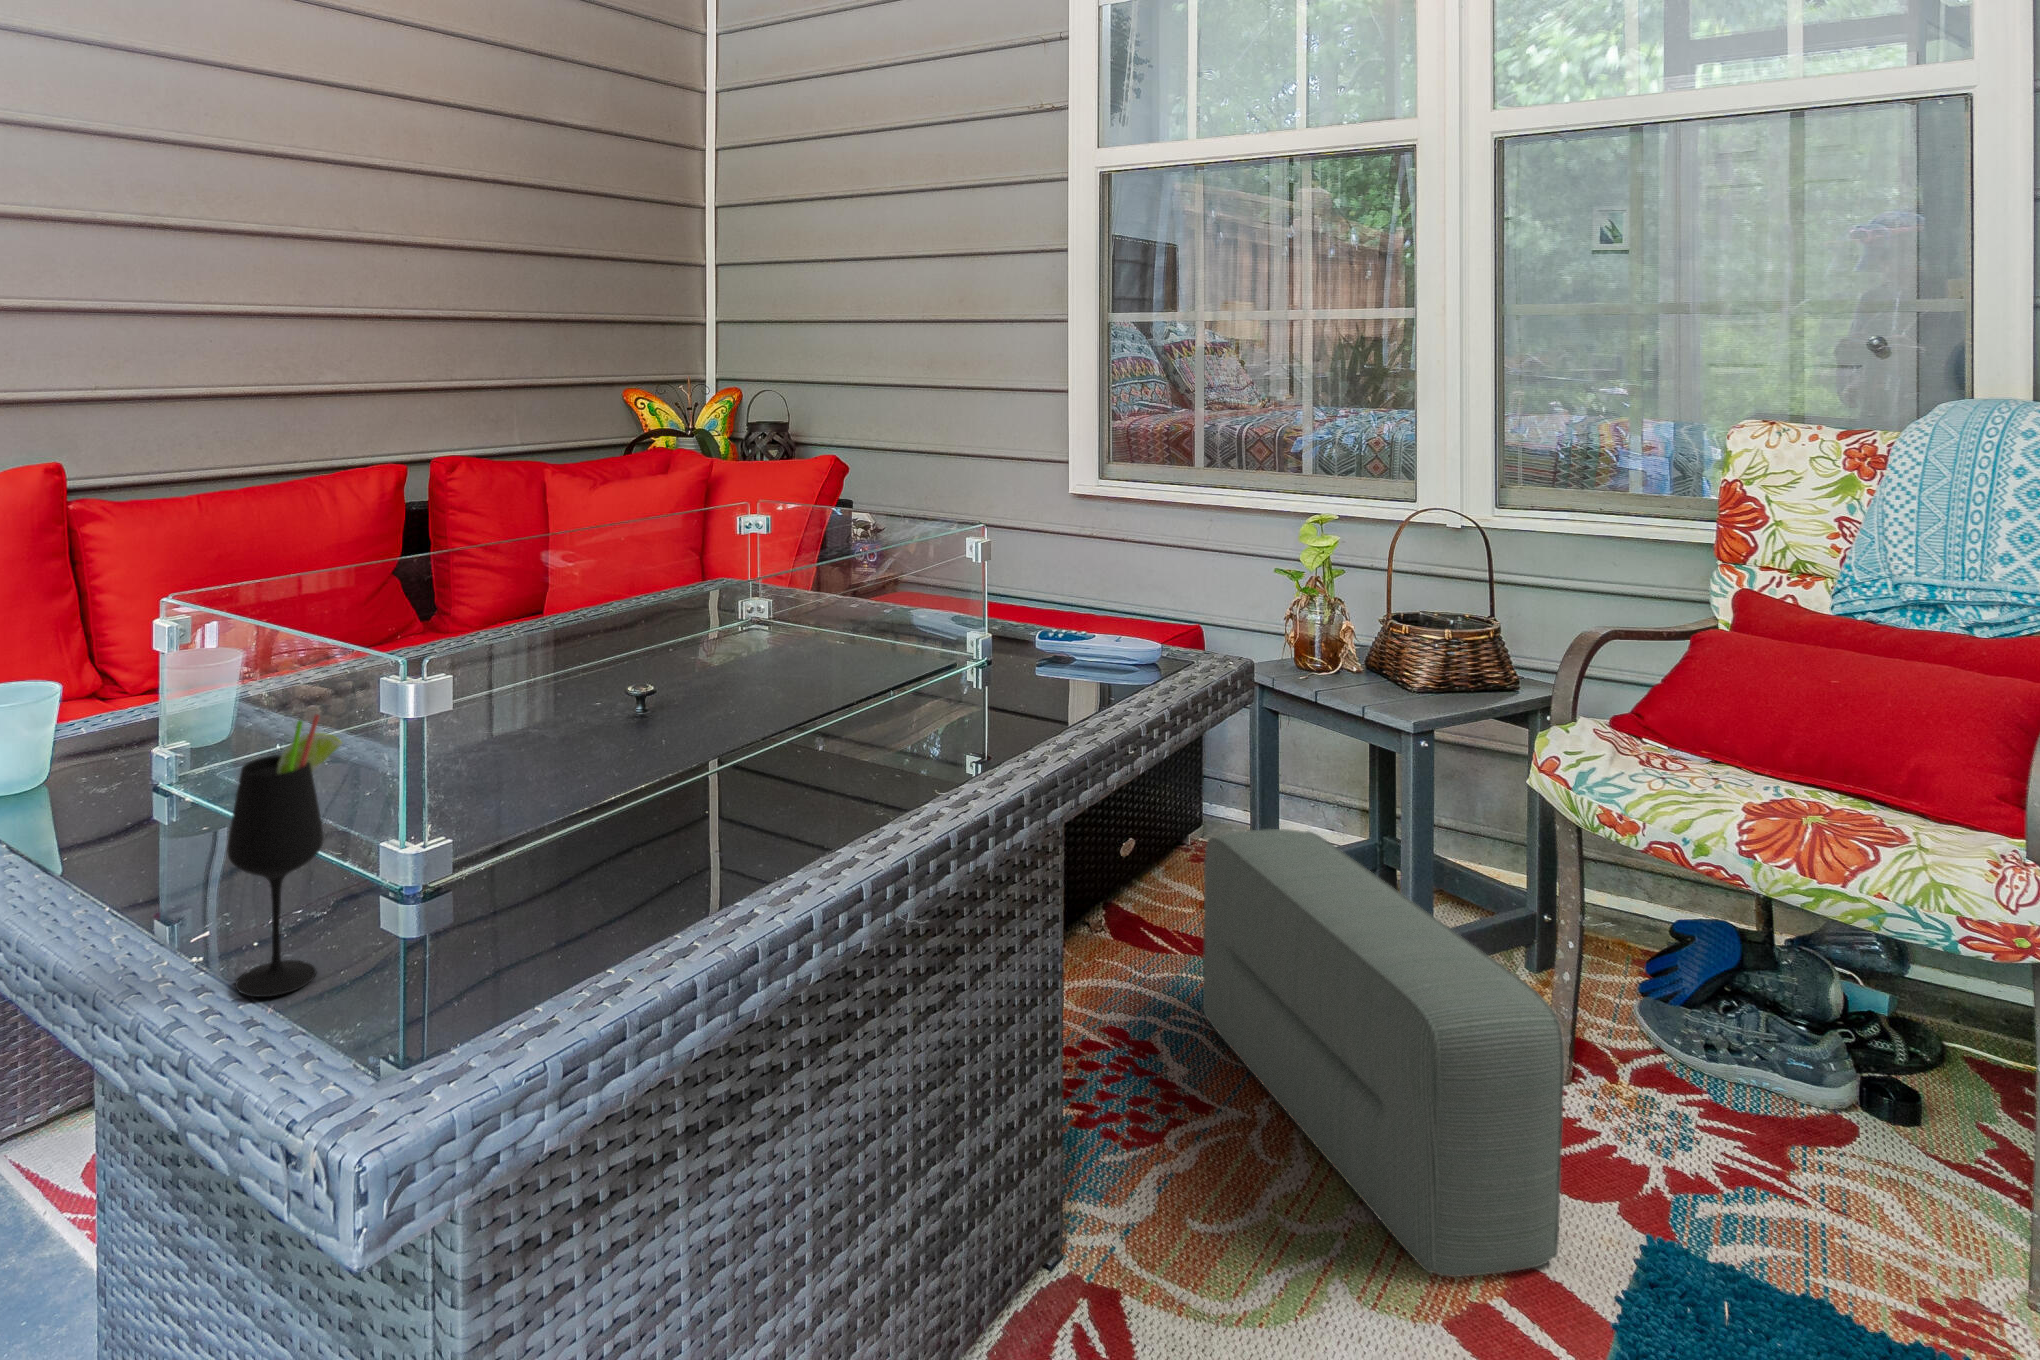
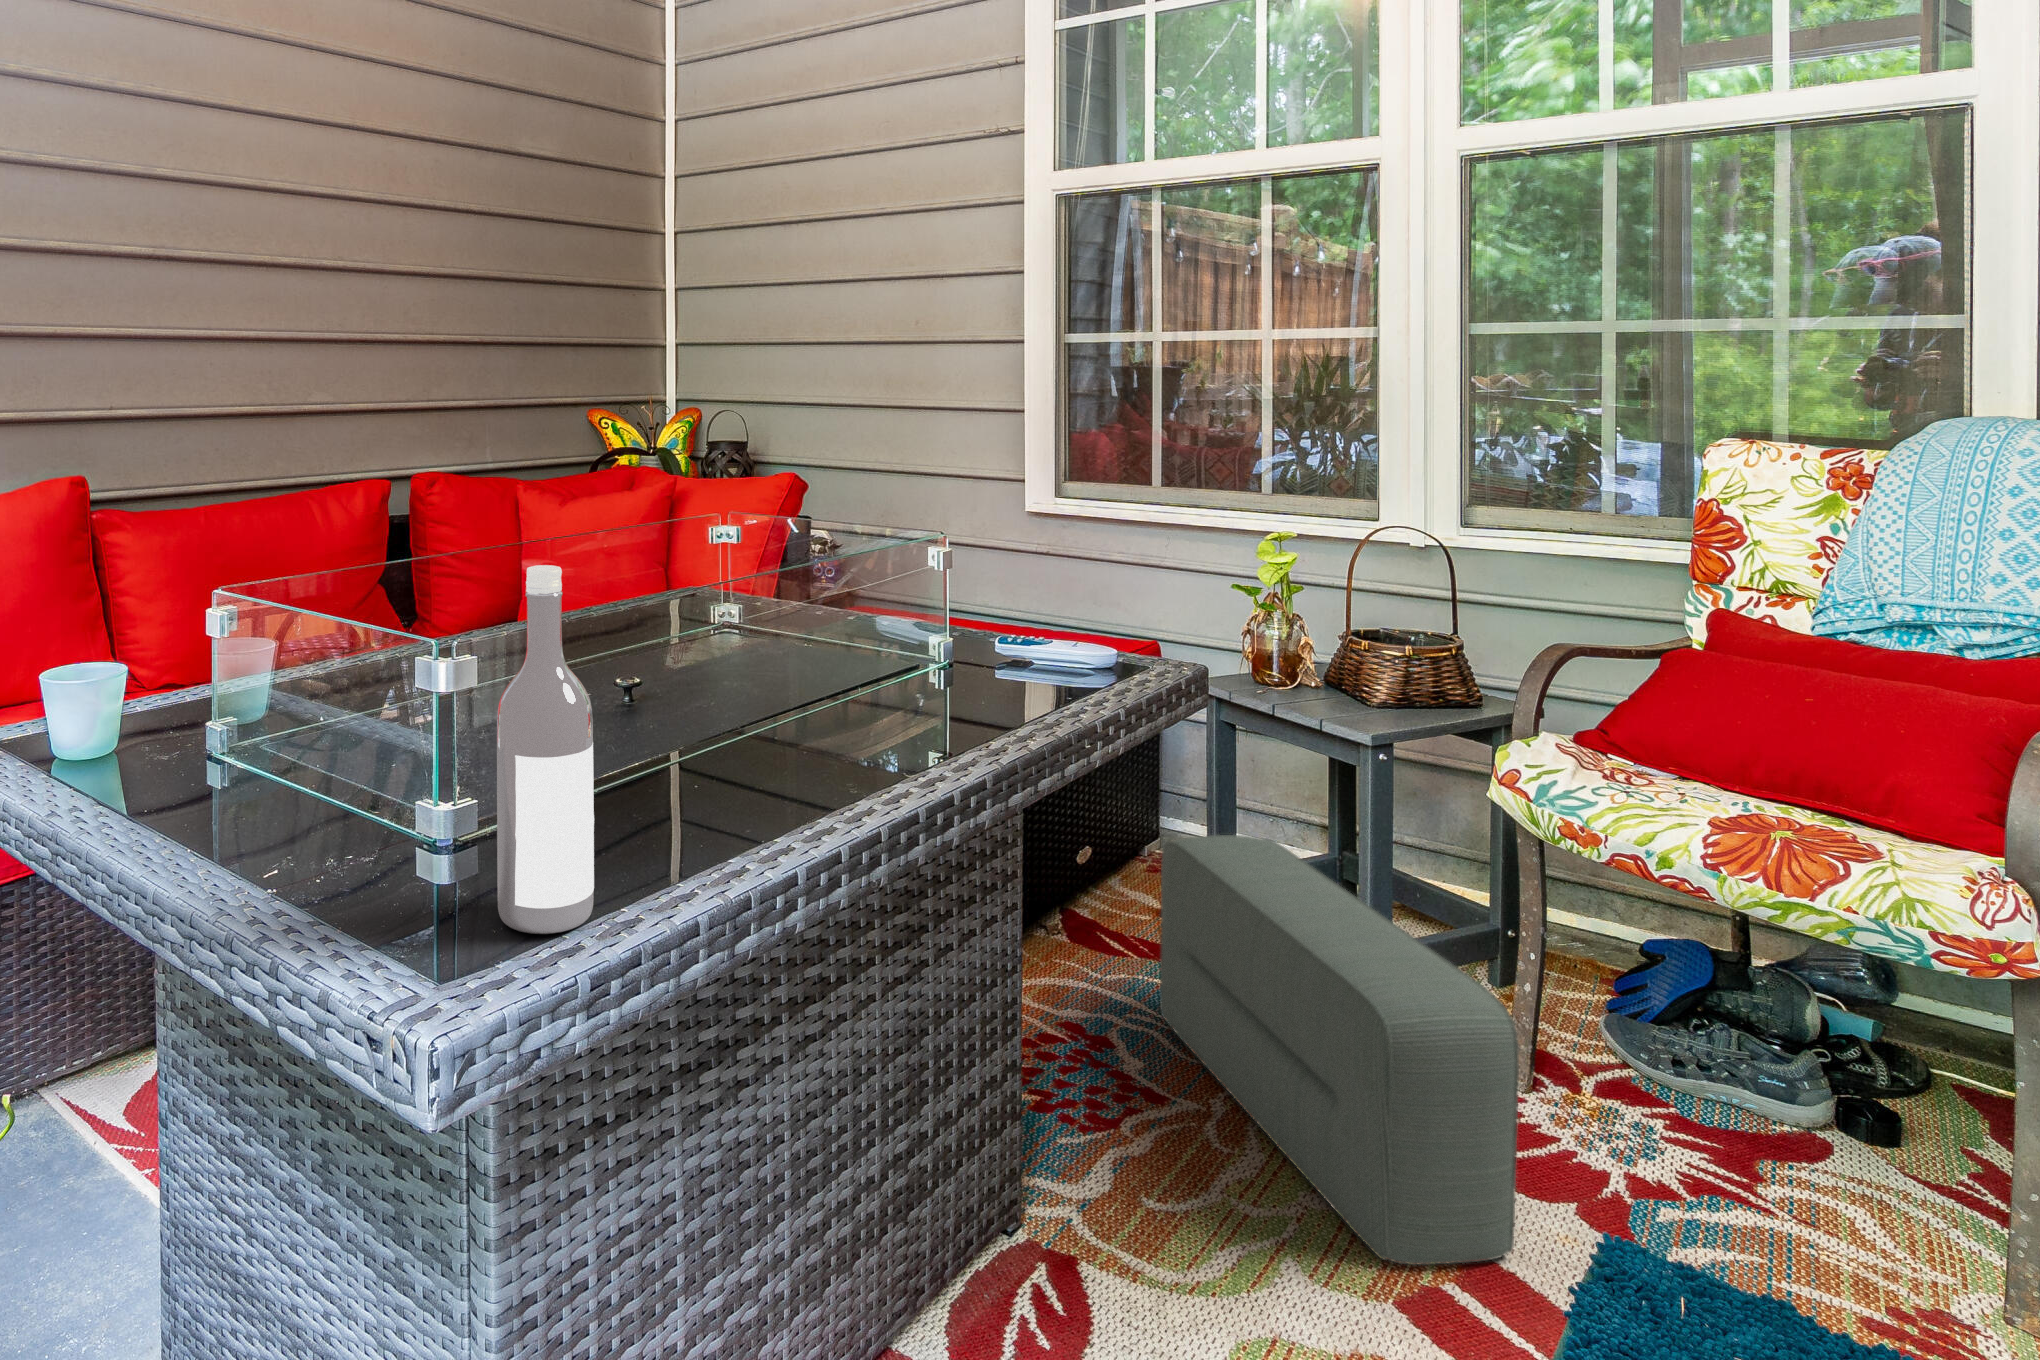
wine bottle: none [462,572,576,1001] -> present [497,565,594,934]
wine glass: present [227,715,342,997] -> none [300,685,394,925]

